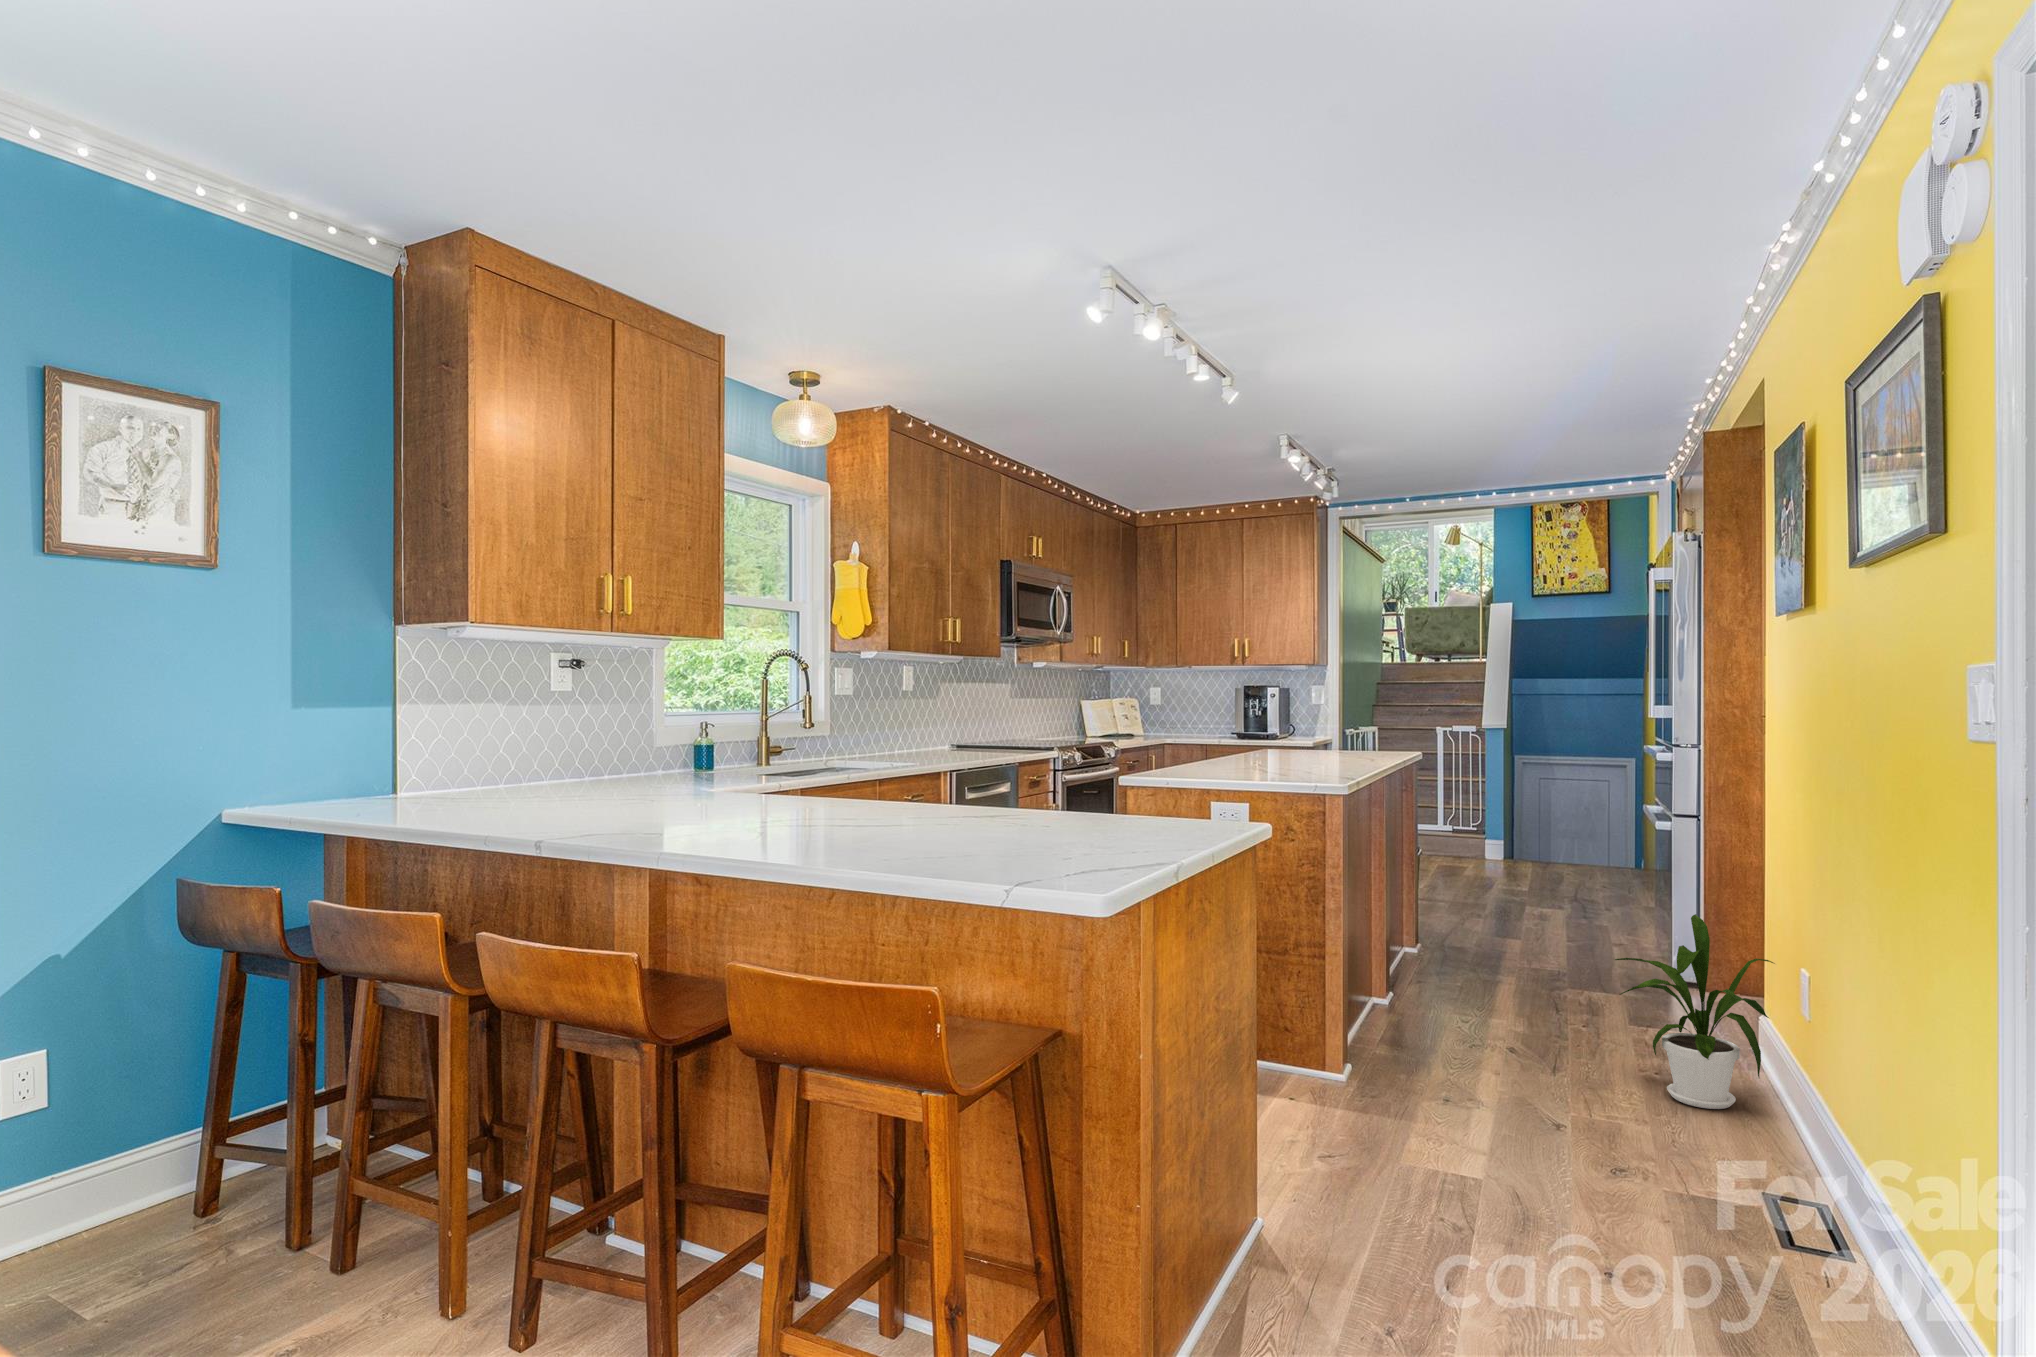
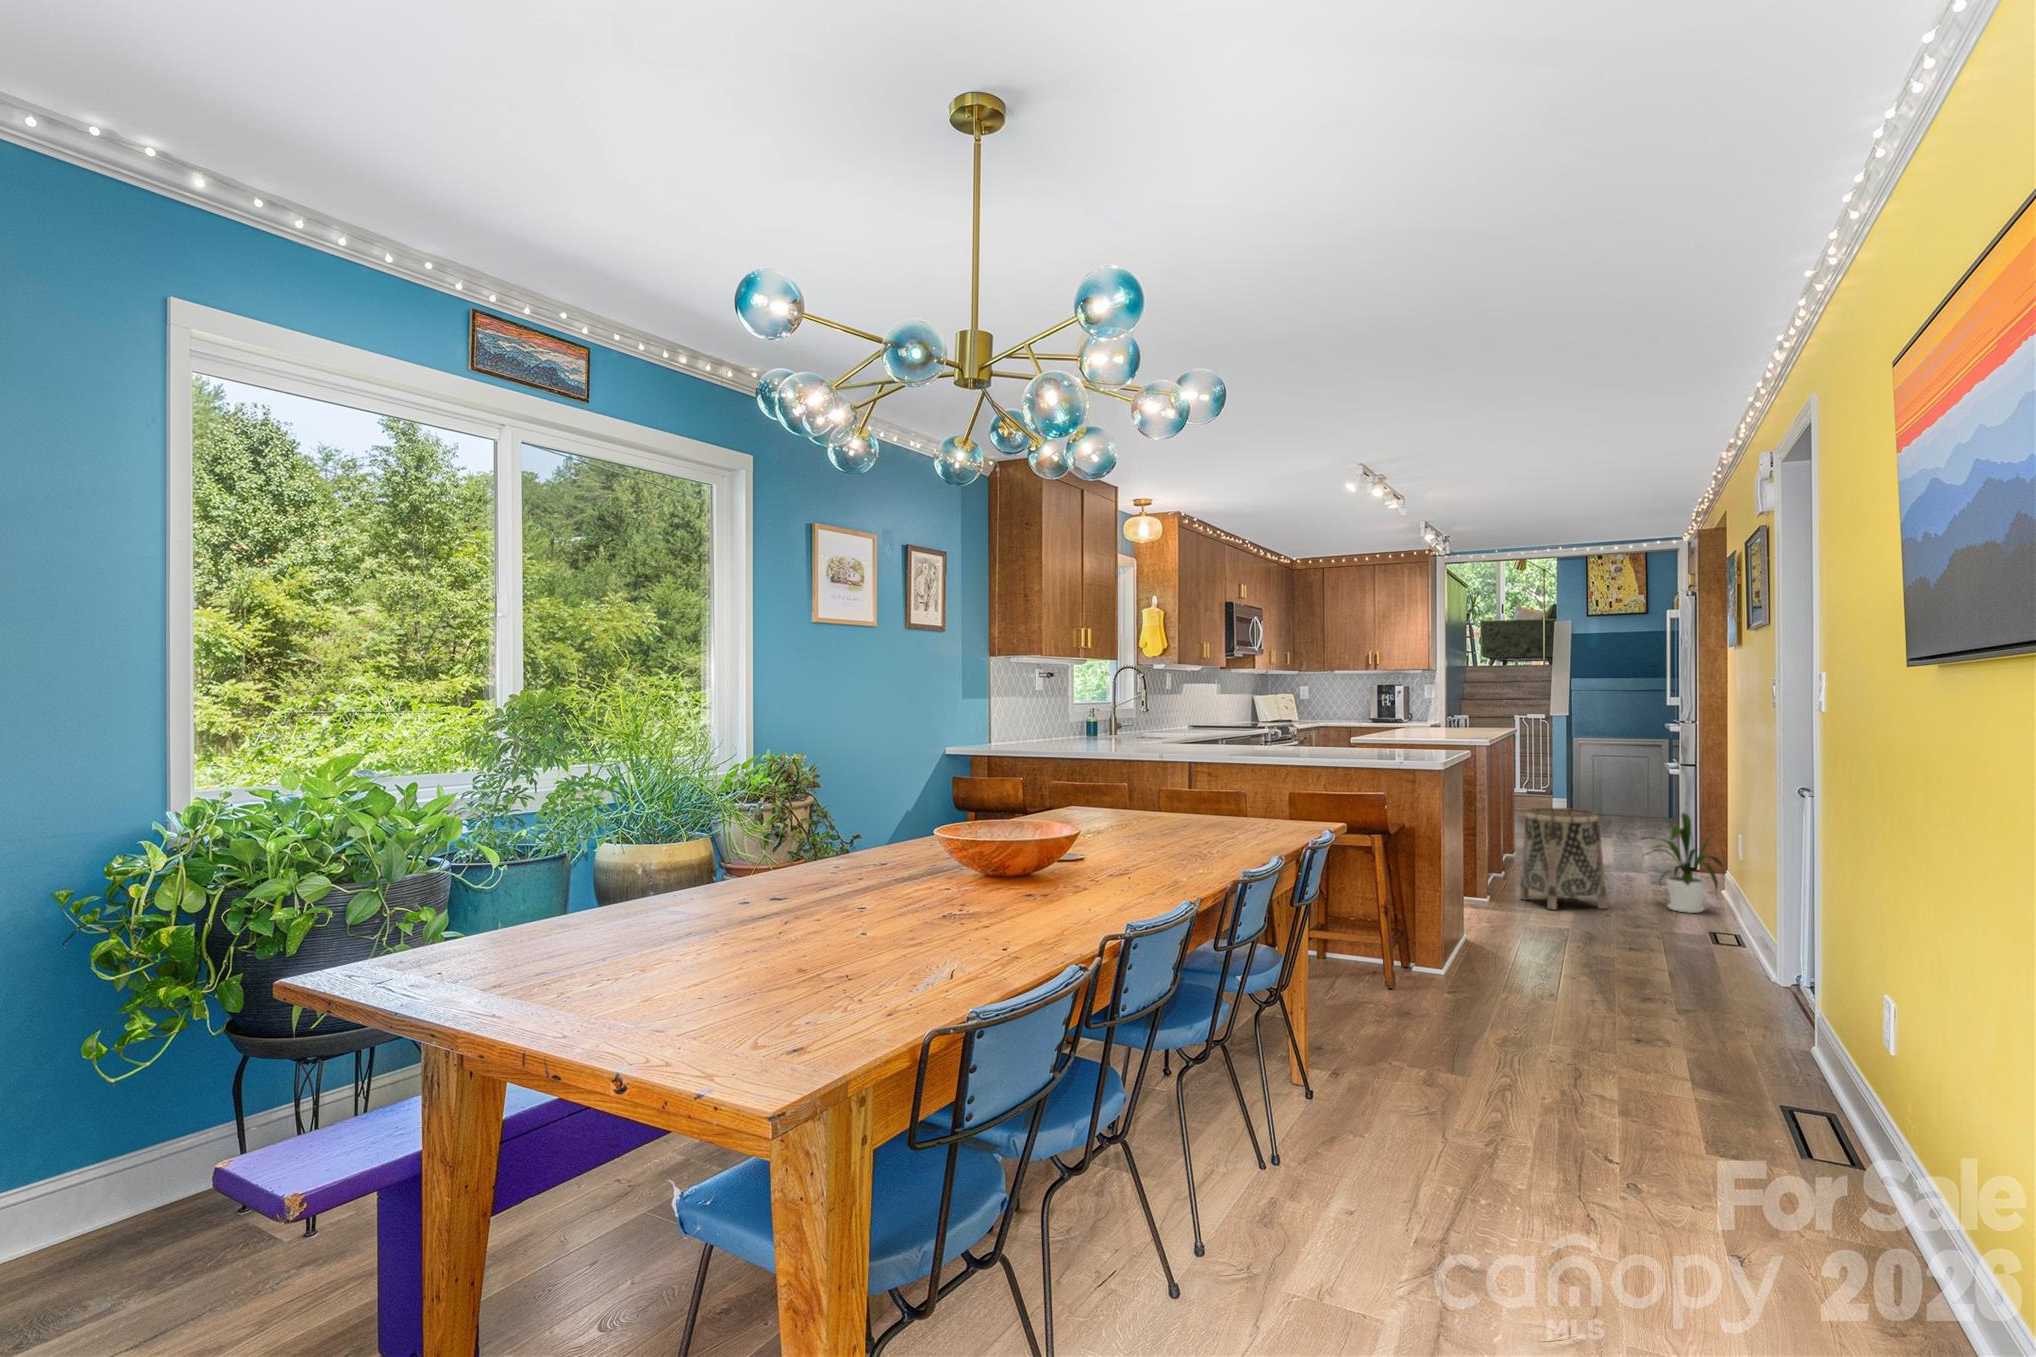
basket: none [1408,902,1561,1101] -> present [1520,808,1607,909]

